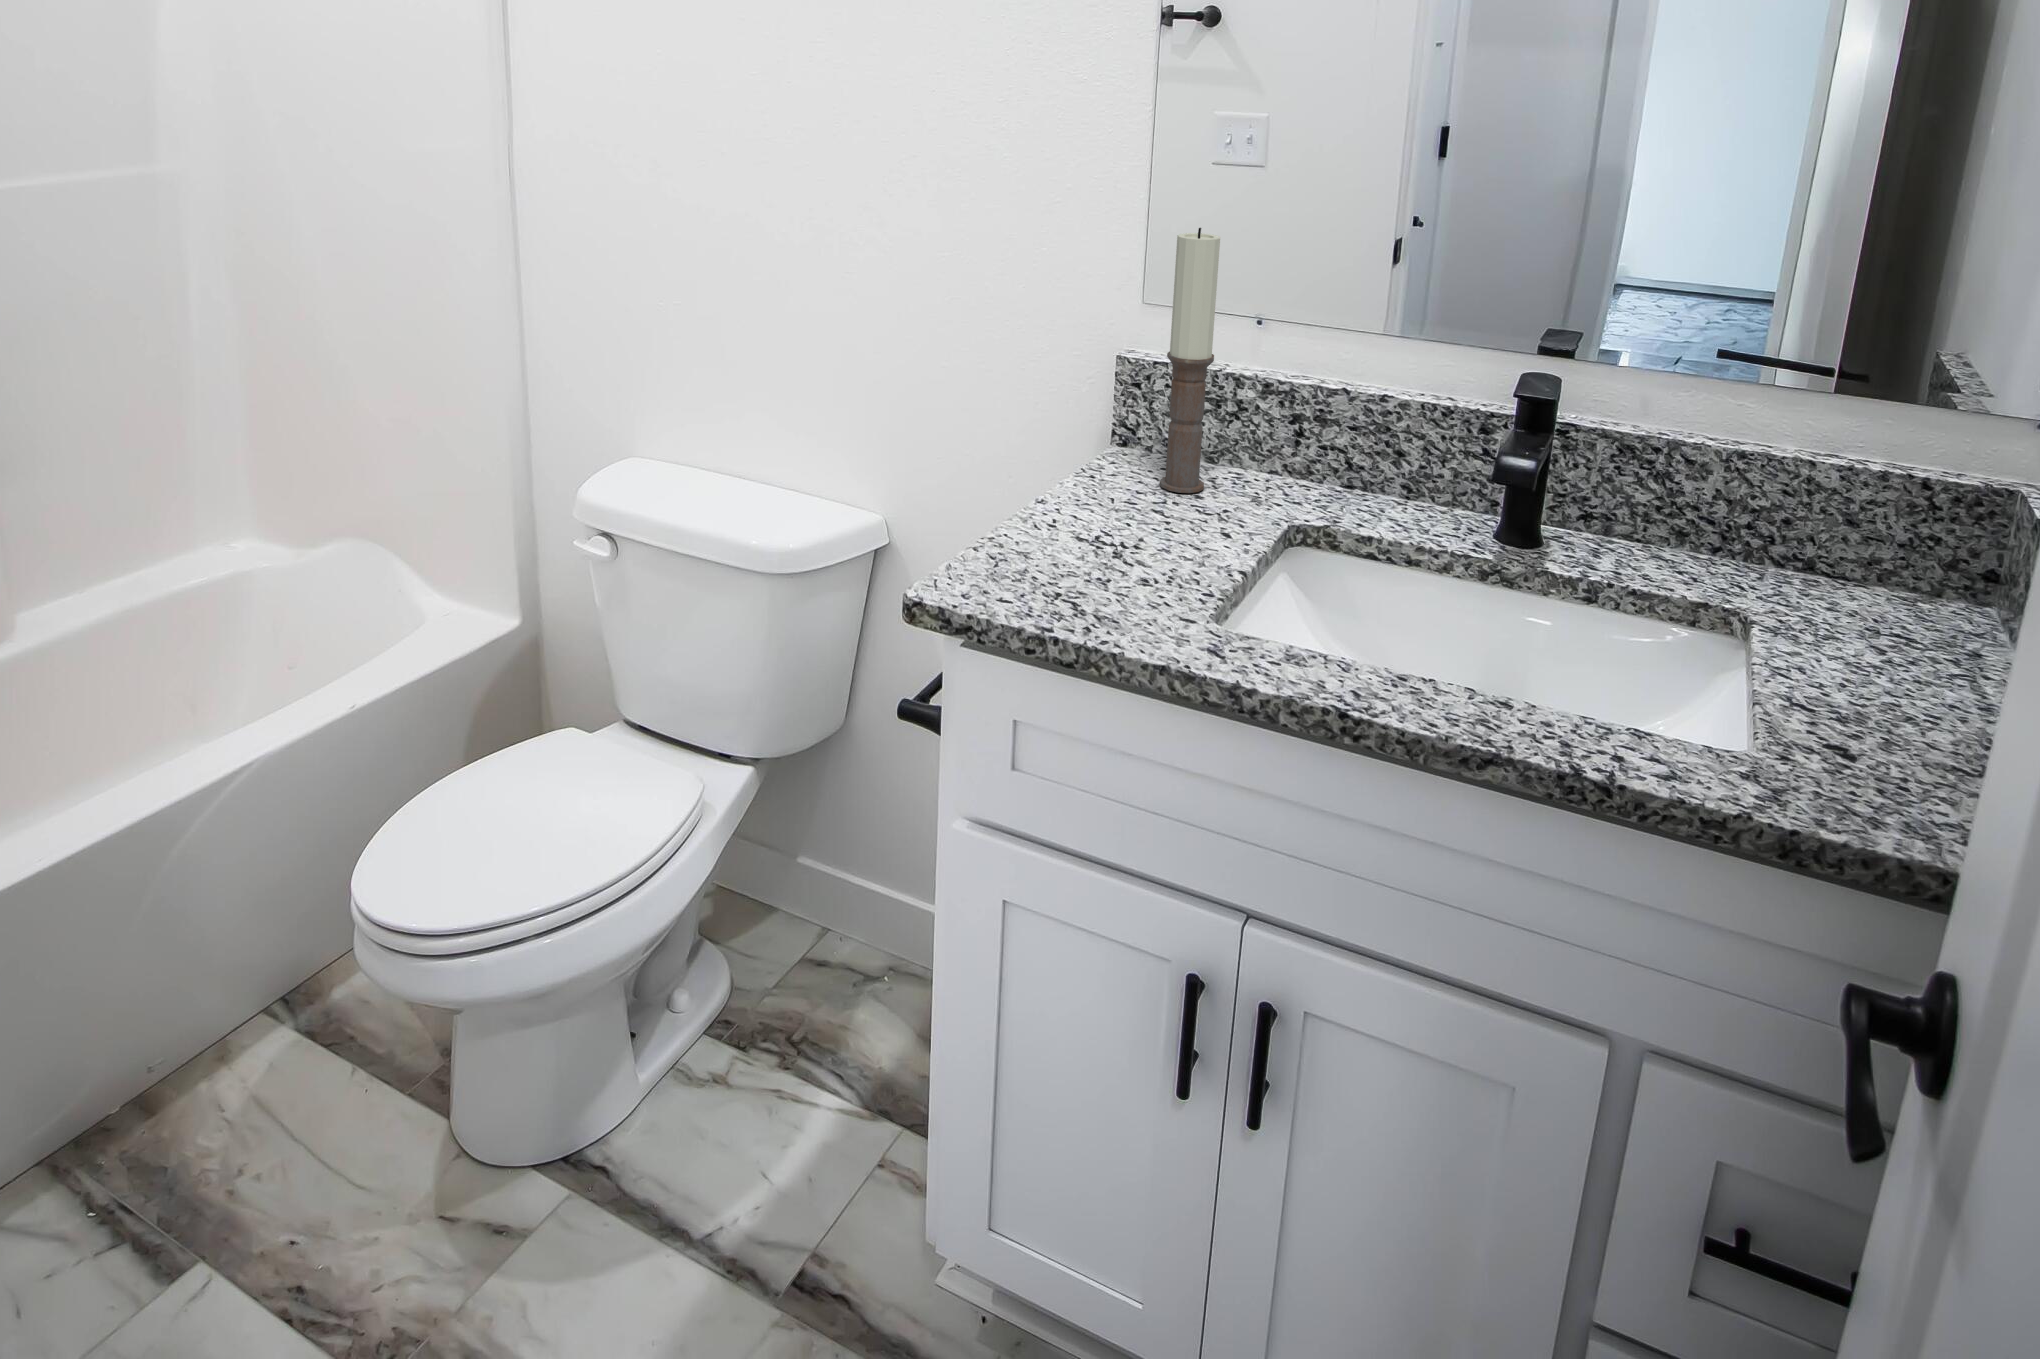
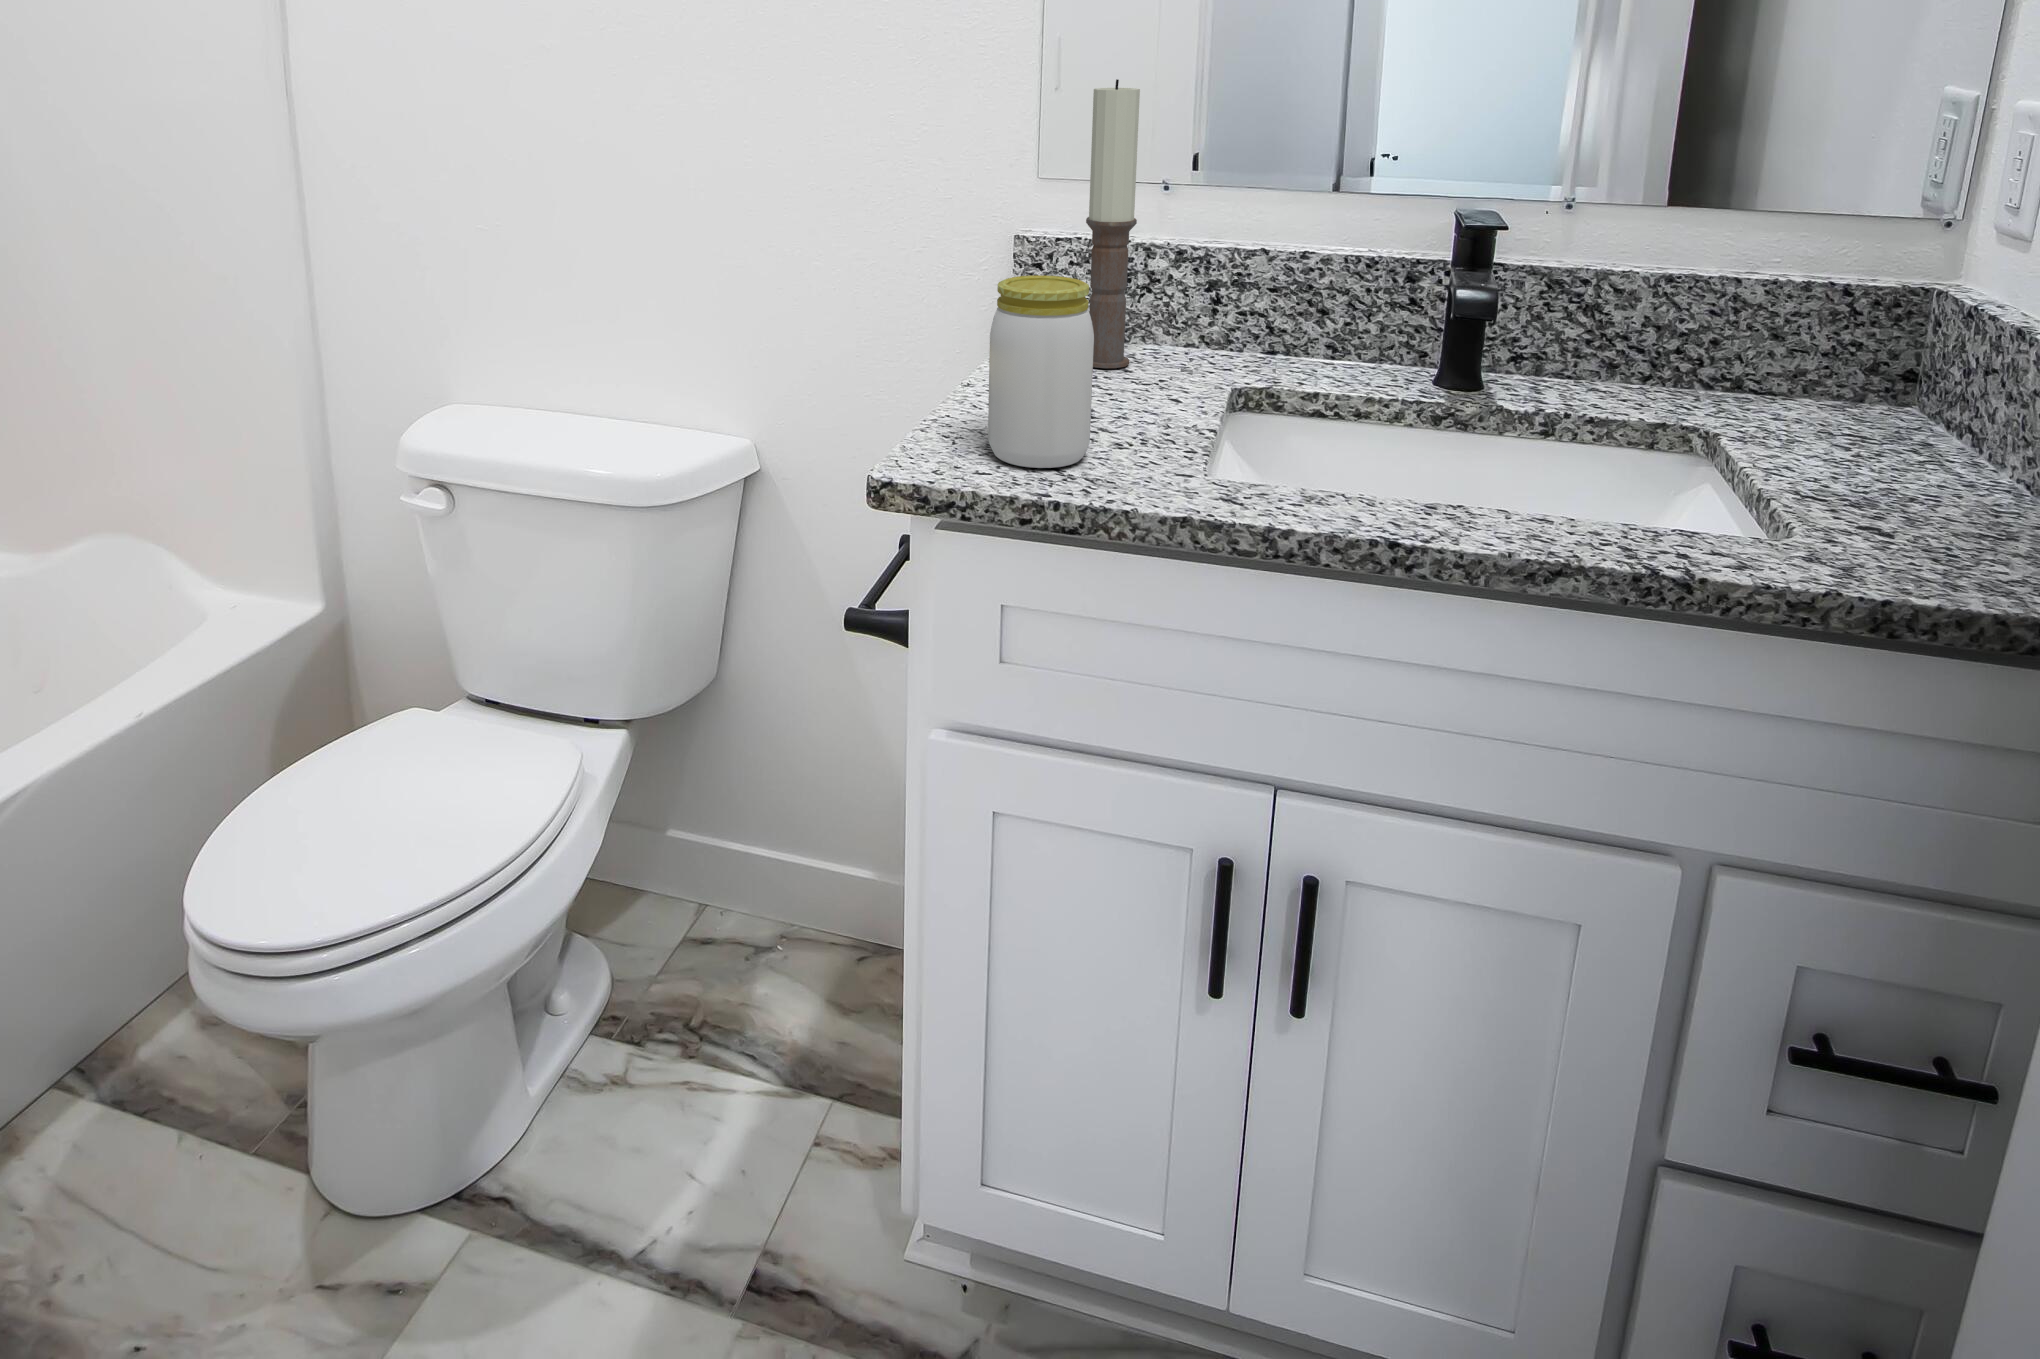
jar: none [1019,424,1116,601] -> present [988,275,1094,468]

